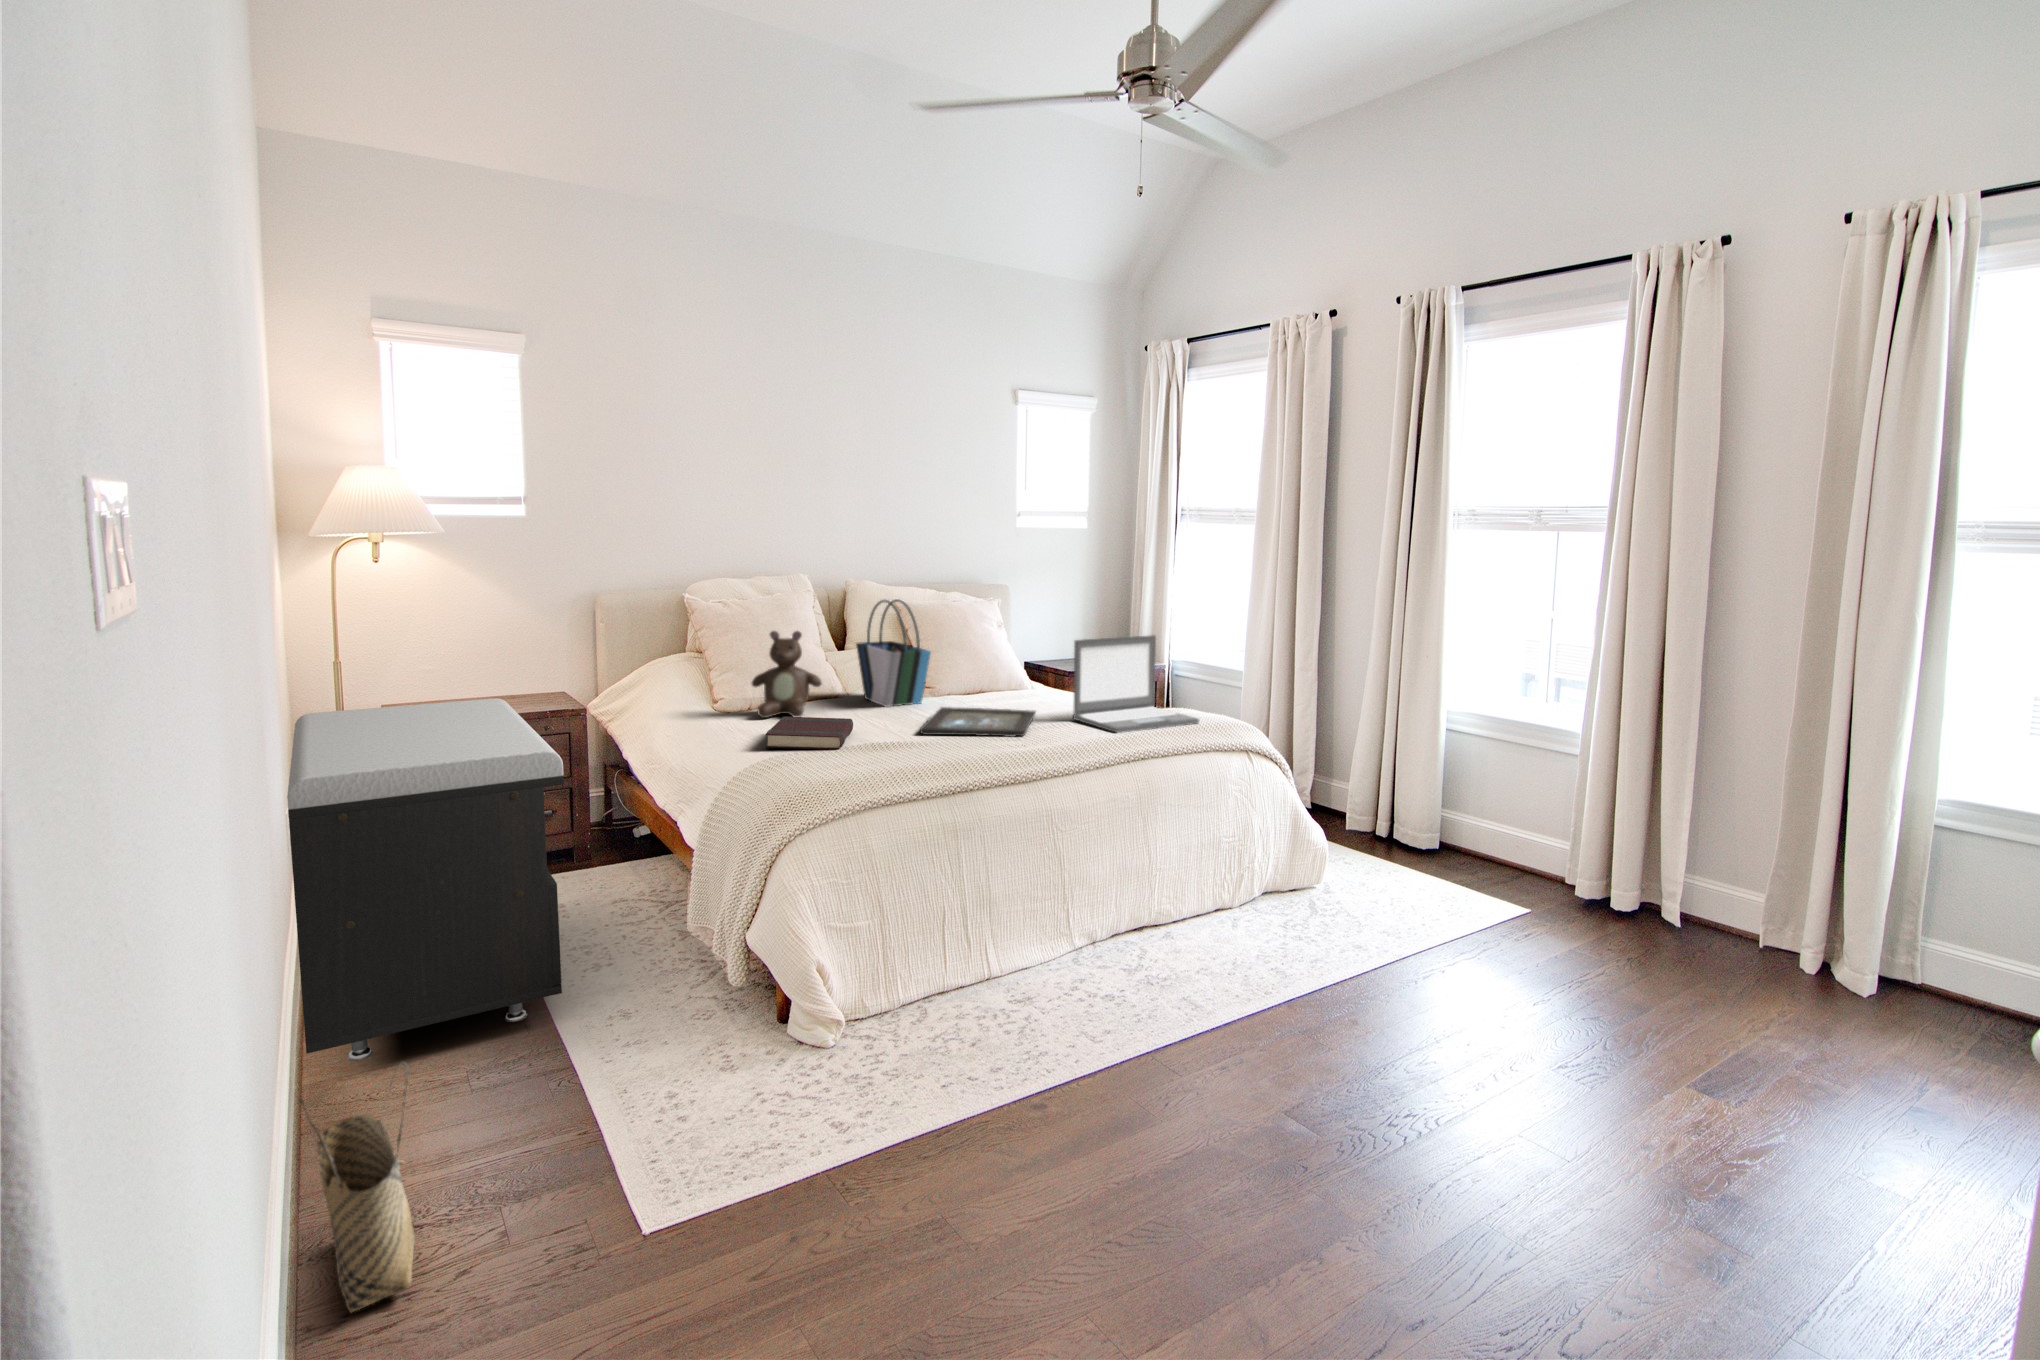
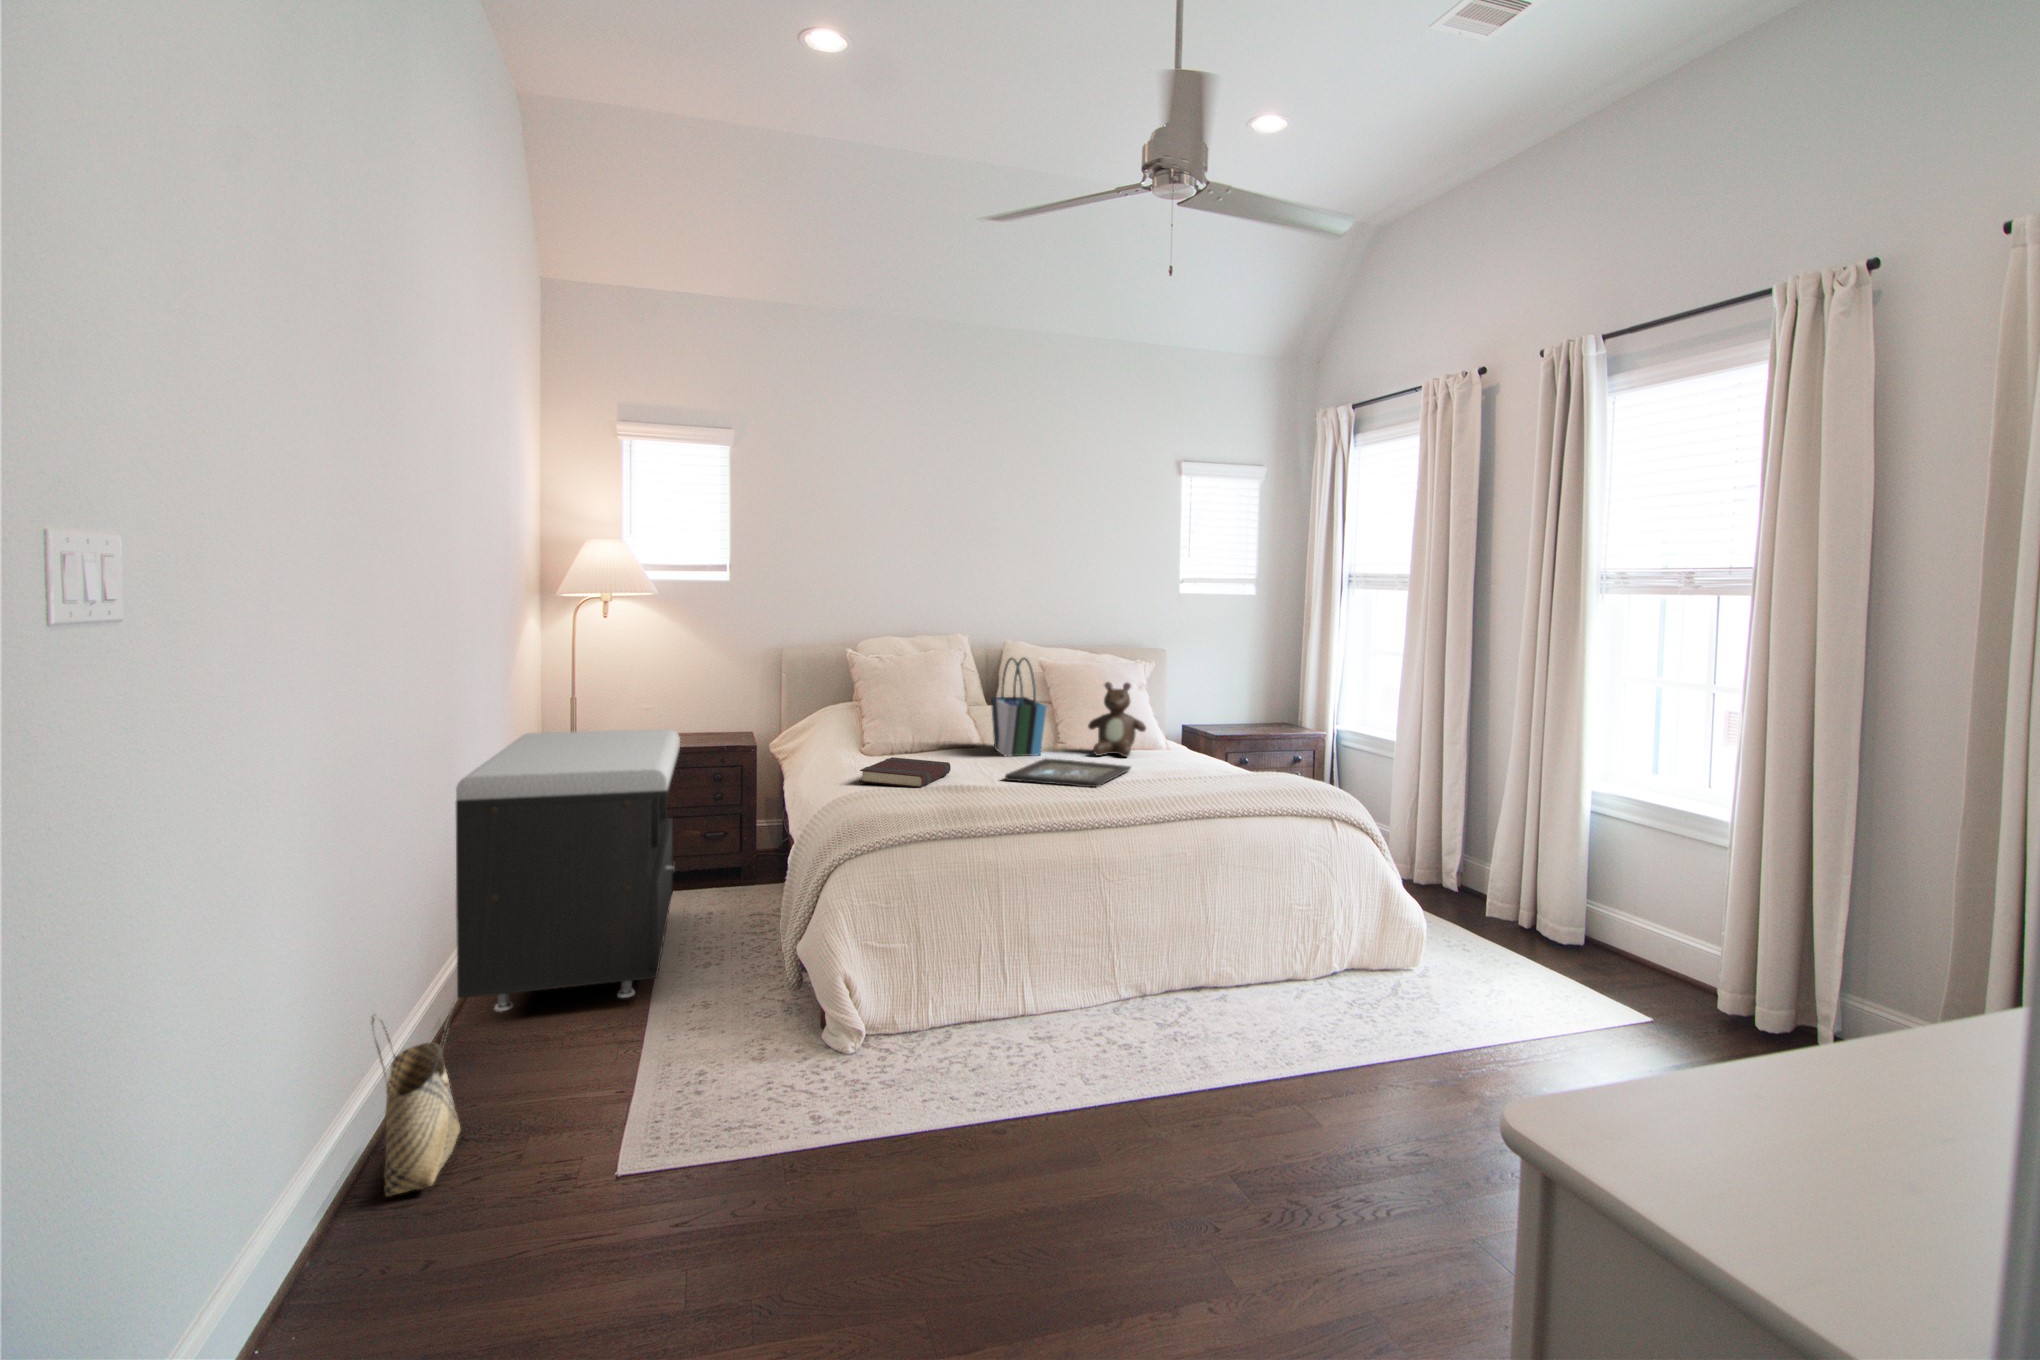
teddy bear: present [752,631,822,718] -> present [1088,682,1146,757]
laptop: present [1073,635,1199,733] -> none [1161,697,1284,790]

